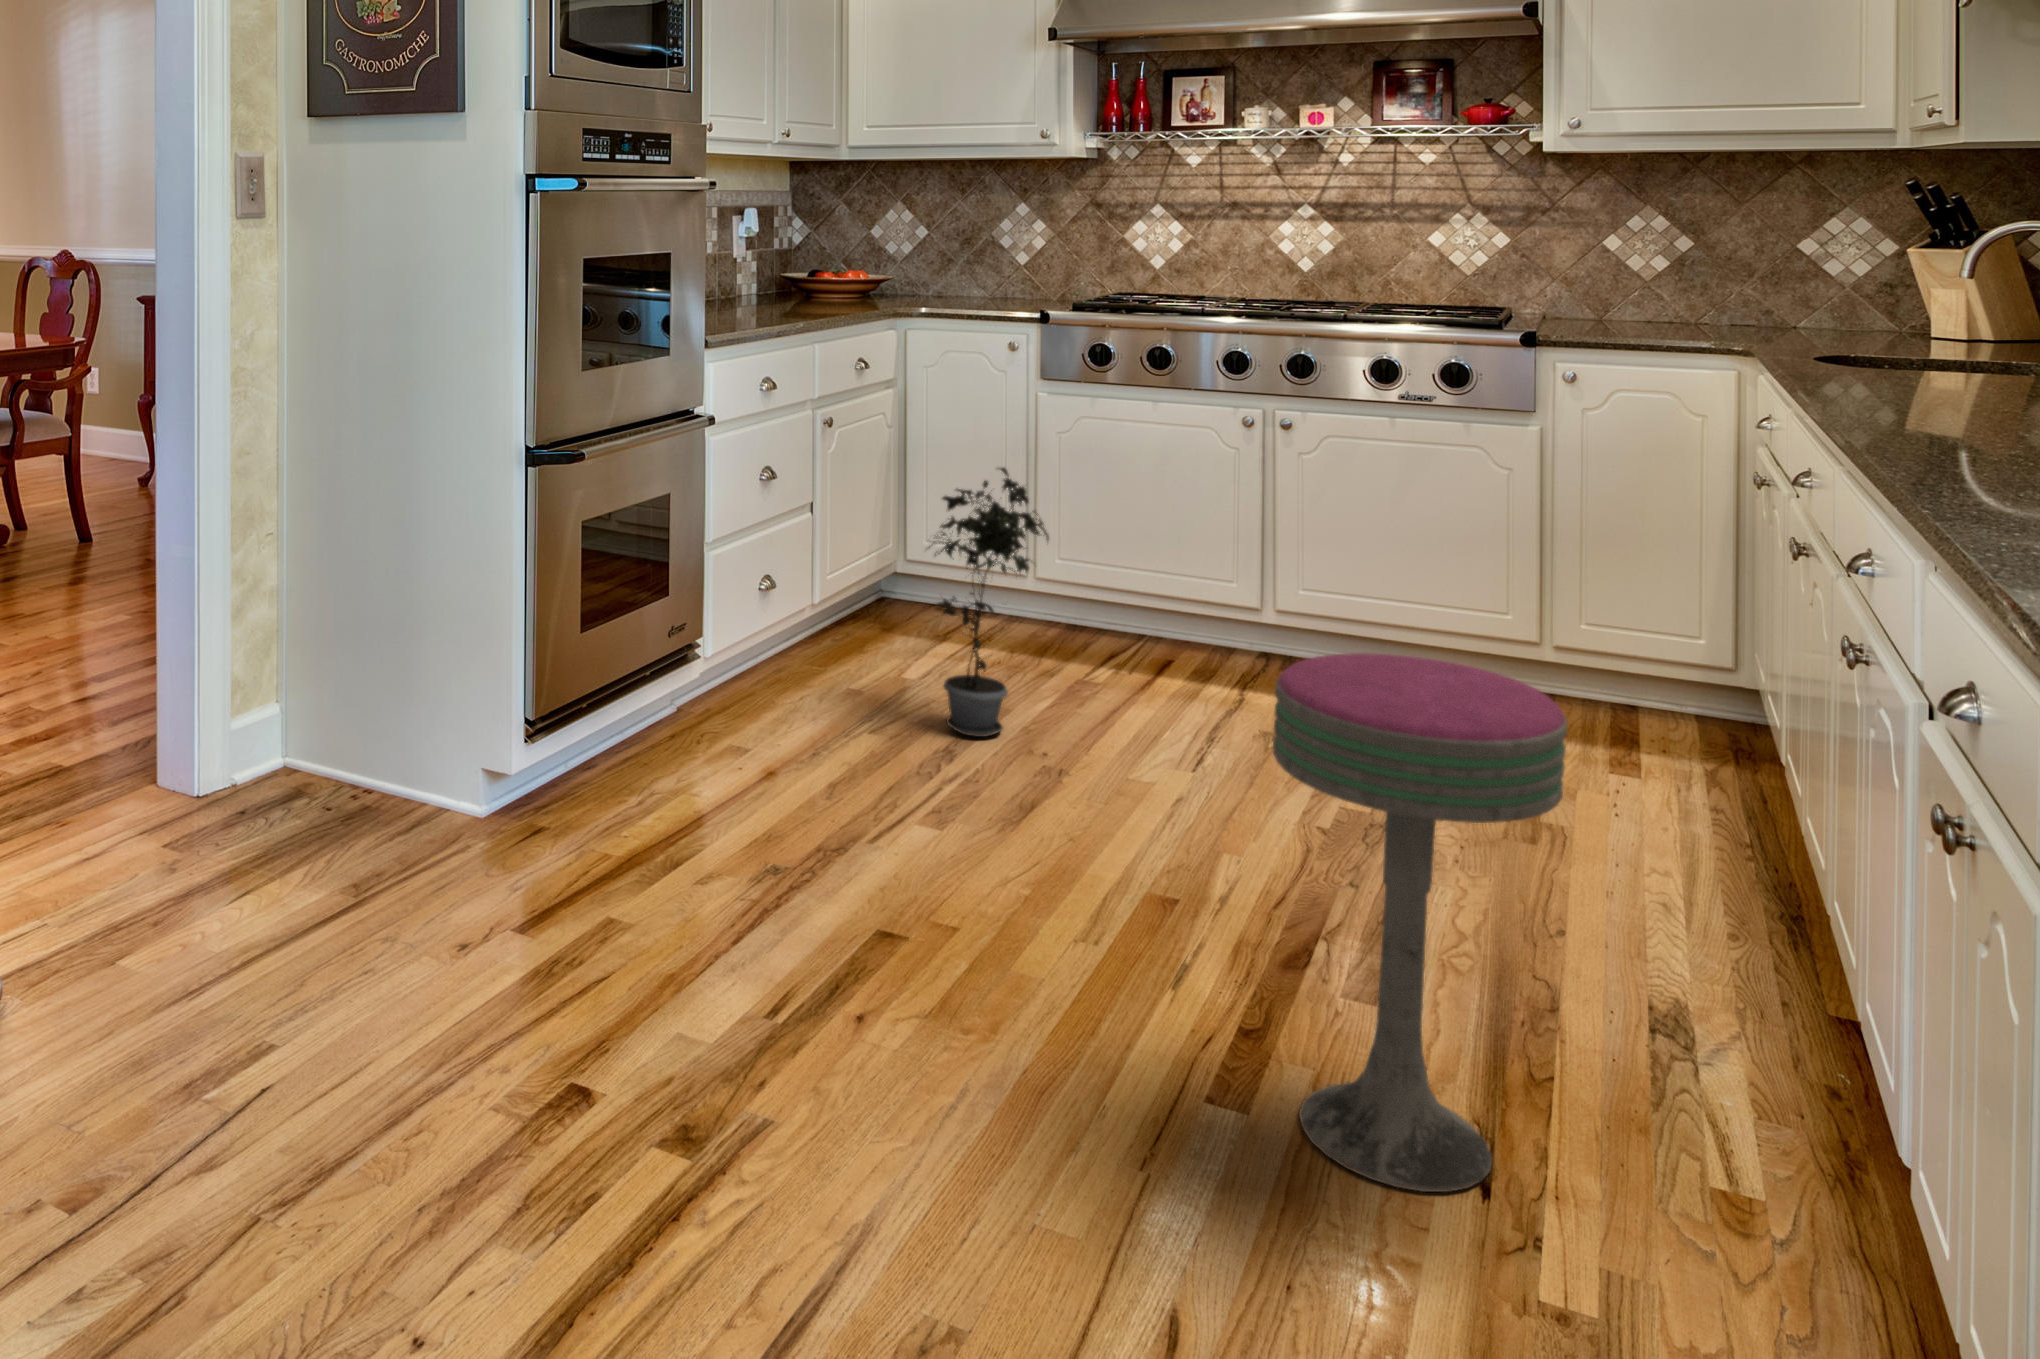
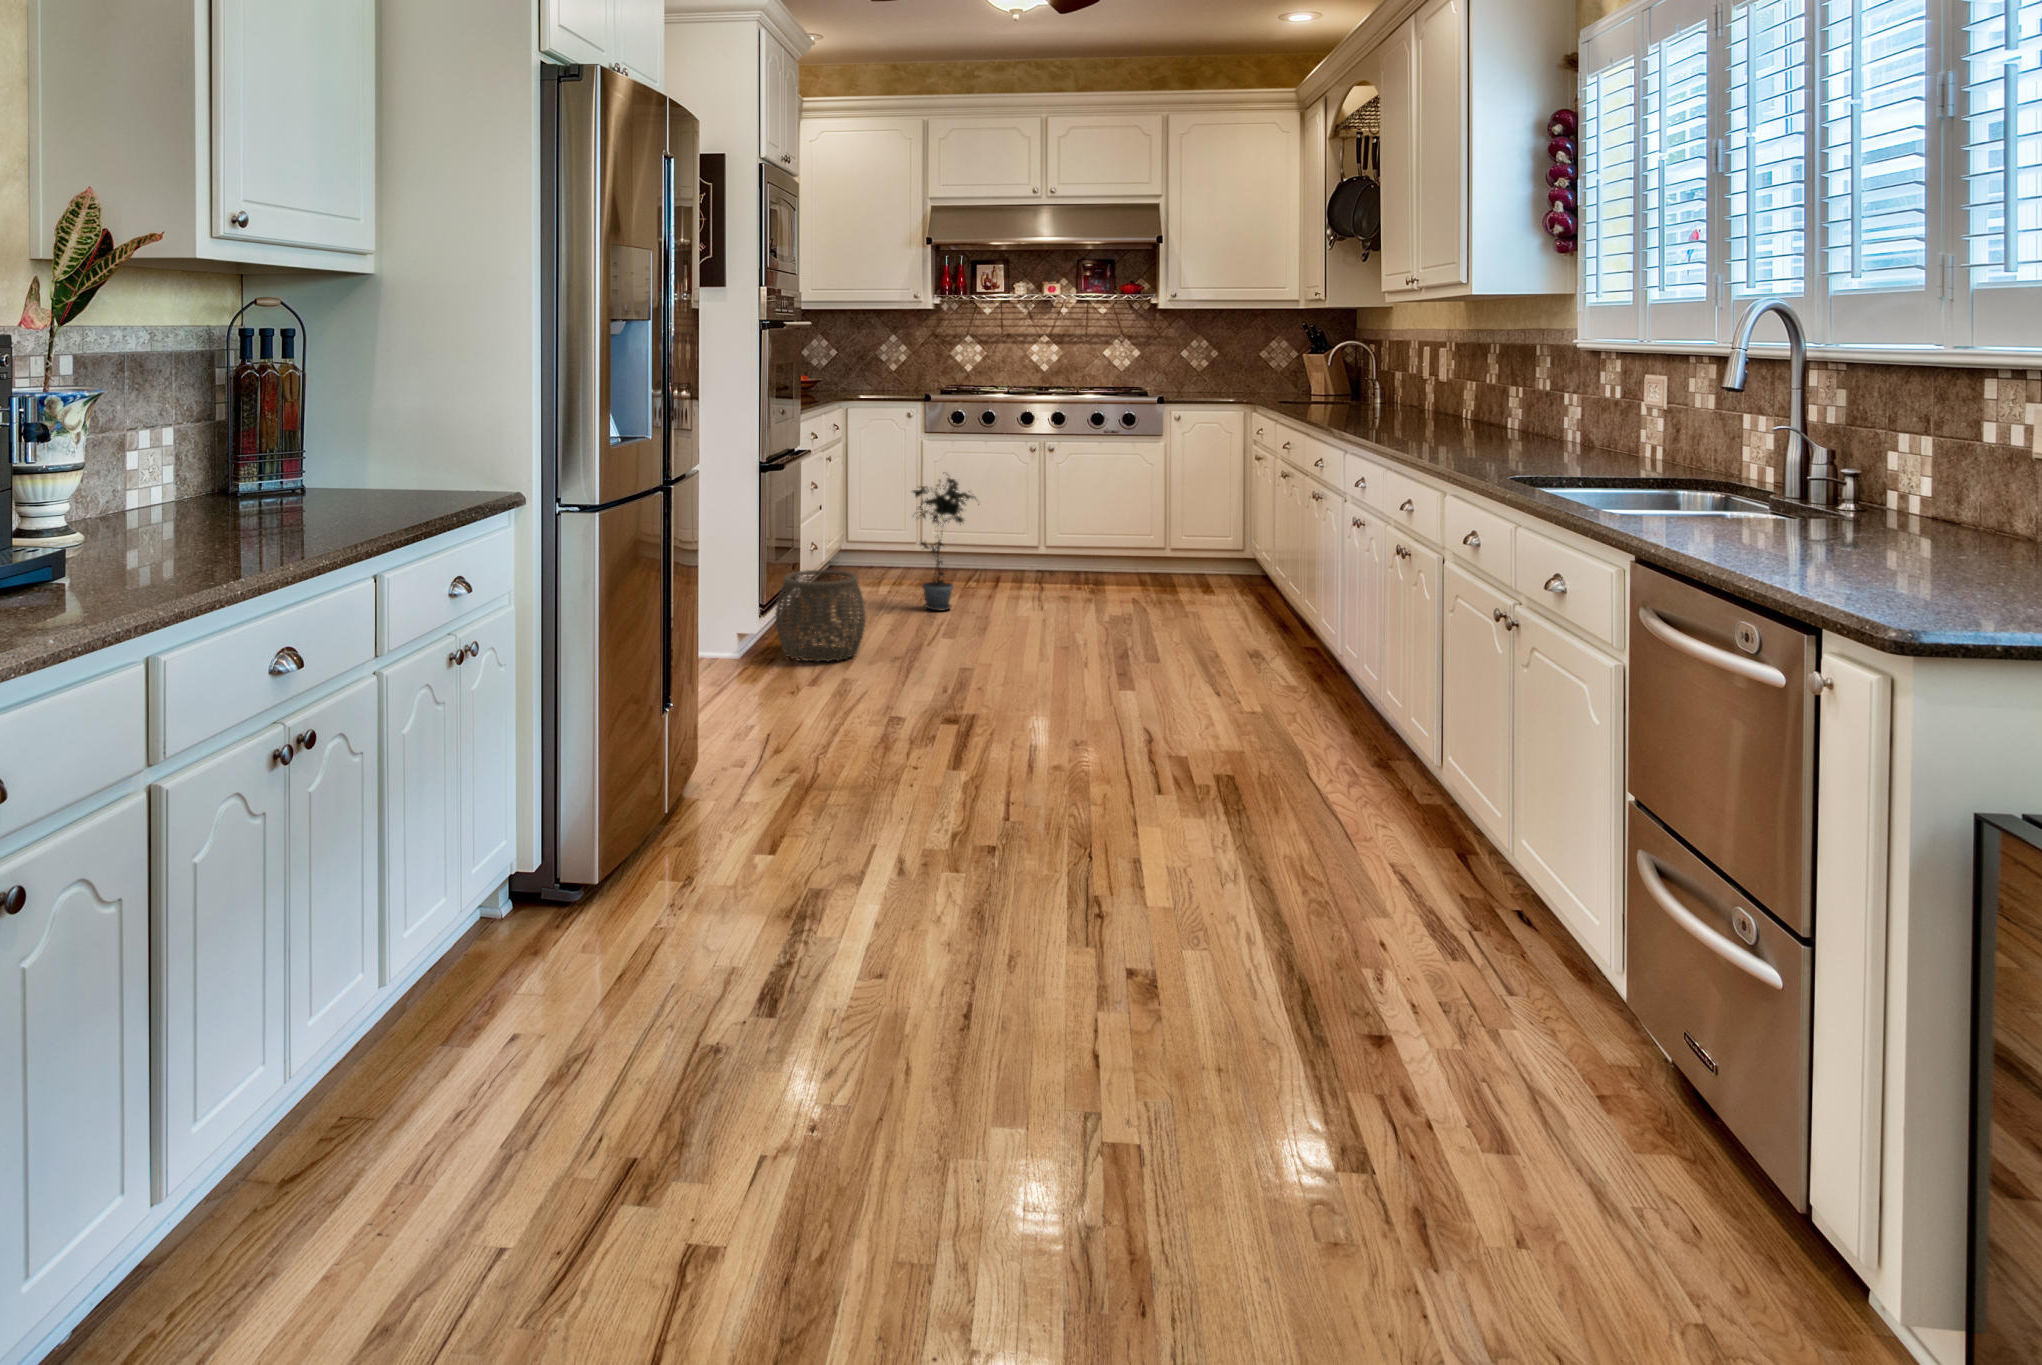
bar stool: present [1273,653,1567,1192] -> none [1140,511,1236,694]
woven basket: none [531,659,719,864] -> present [775,570,866,661]

